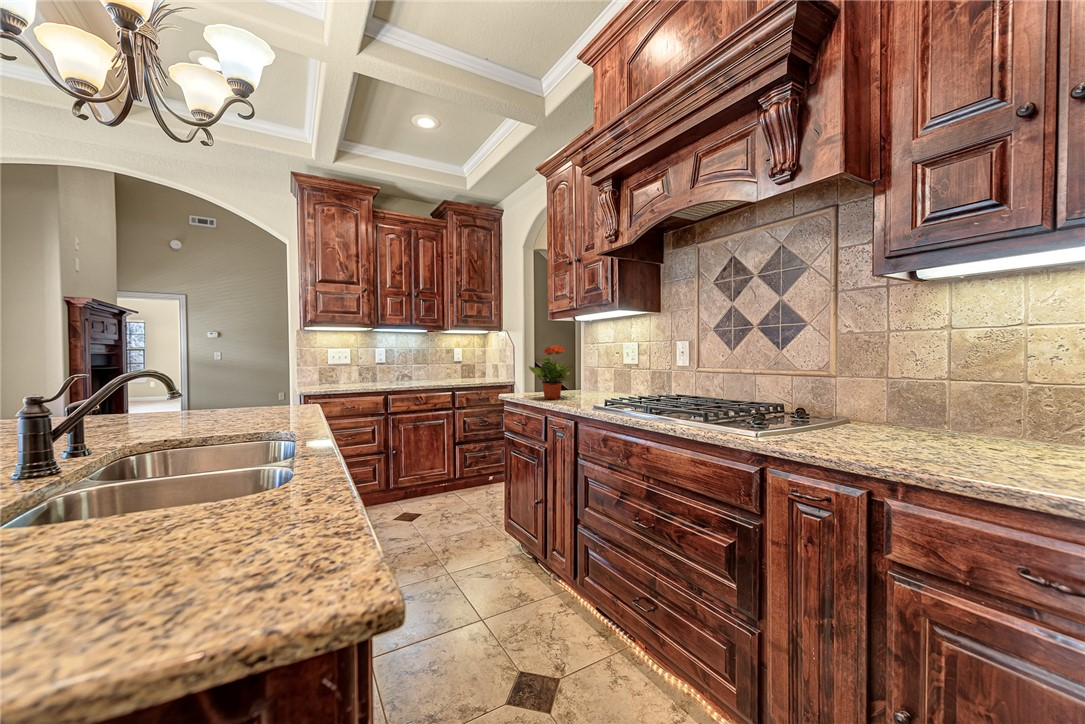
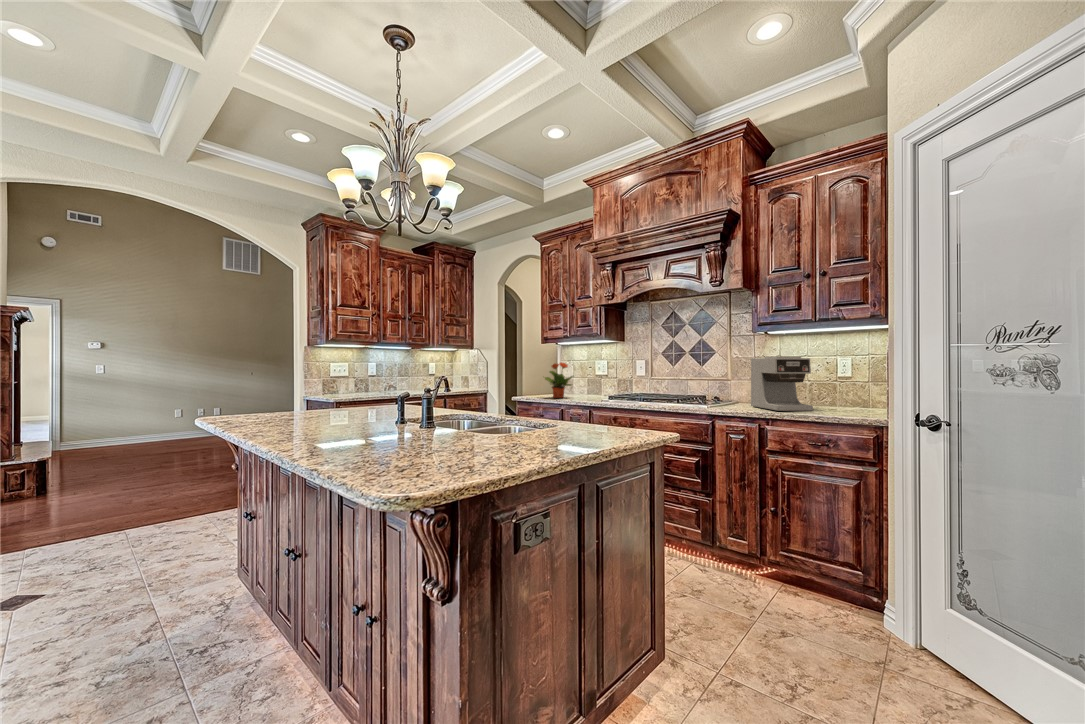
coffee maker: none [862,322,1040,467] -> present [751,356,813,411]

